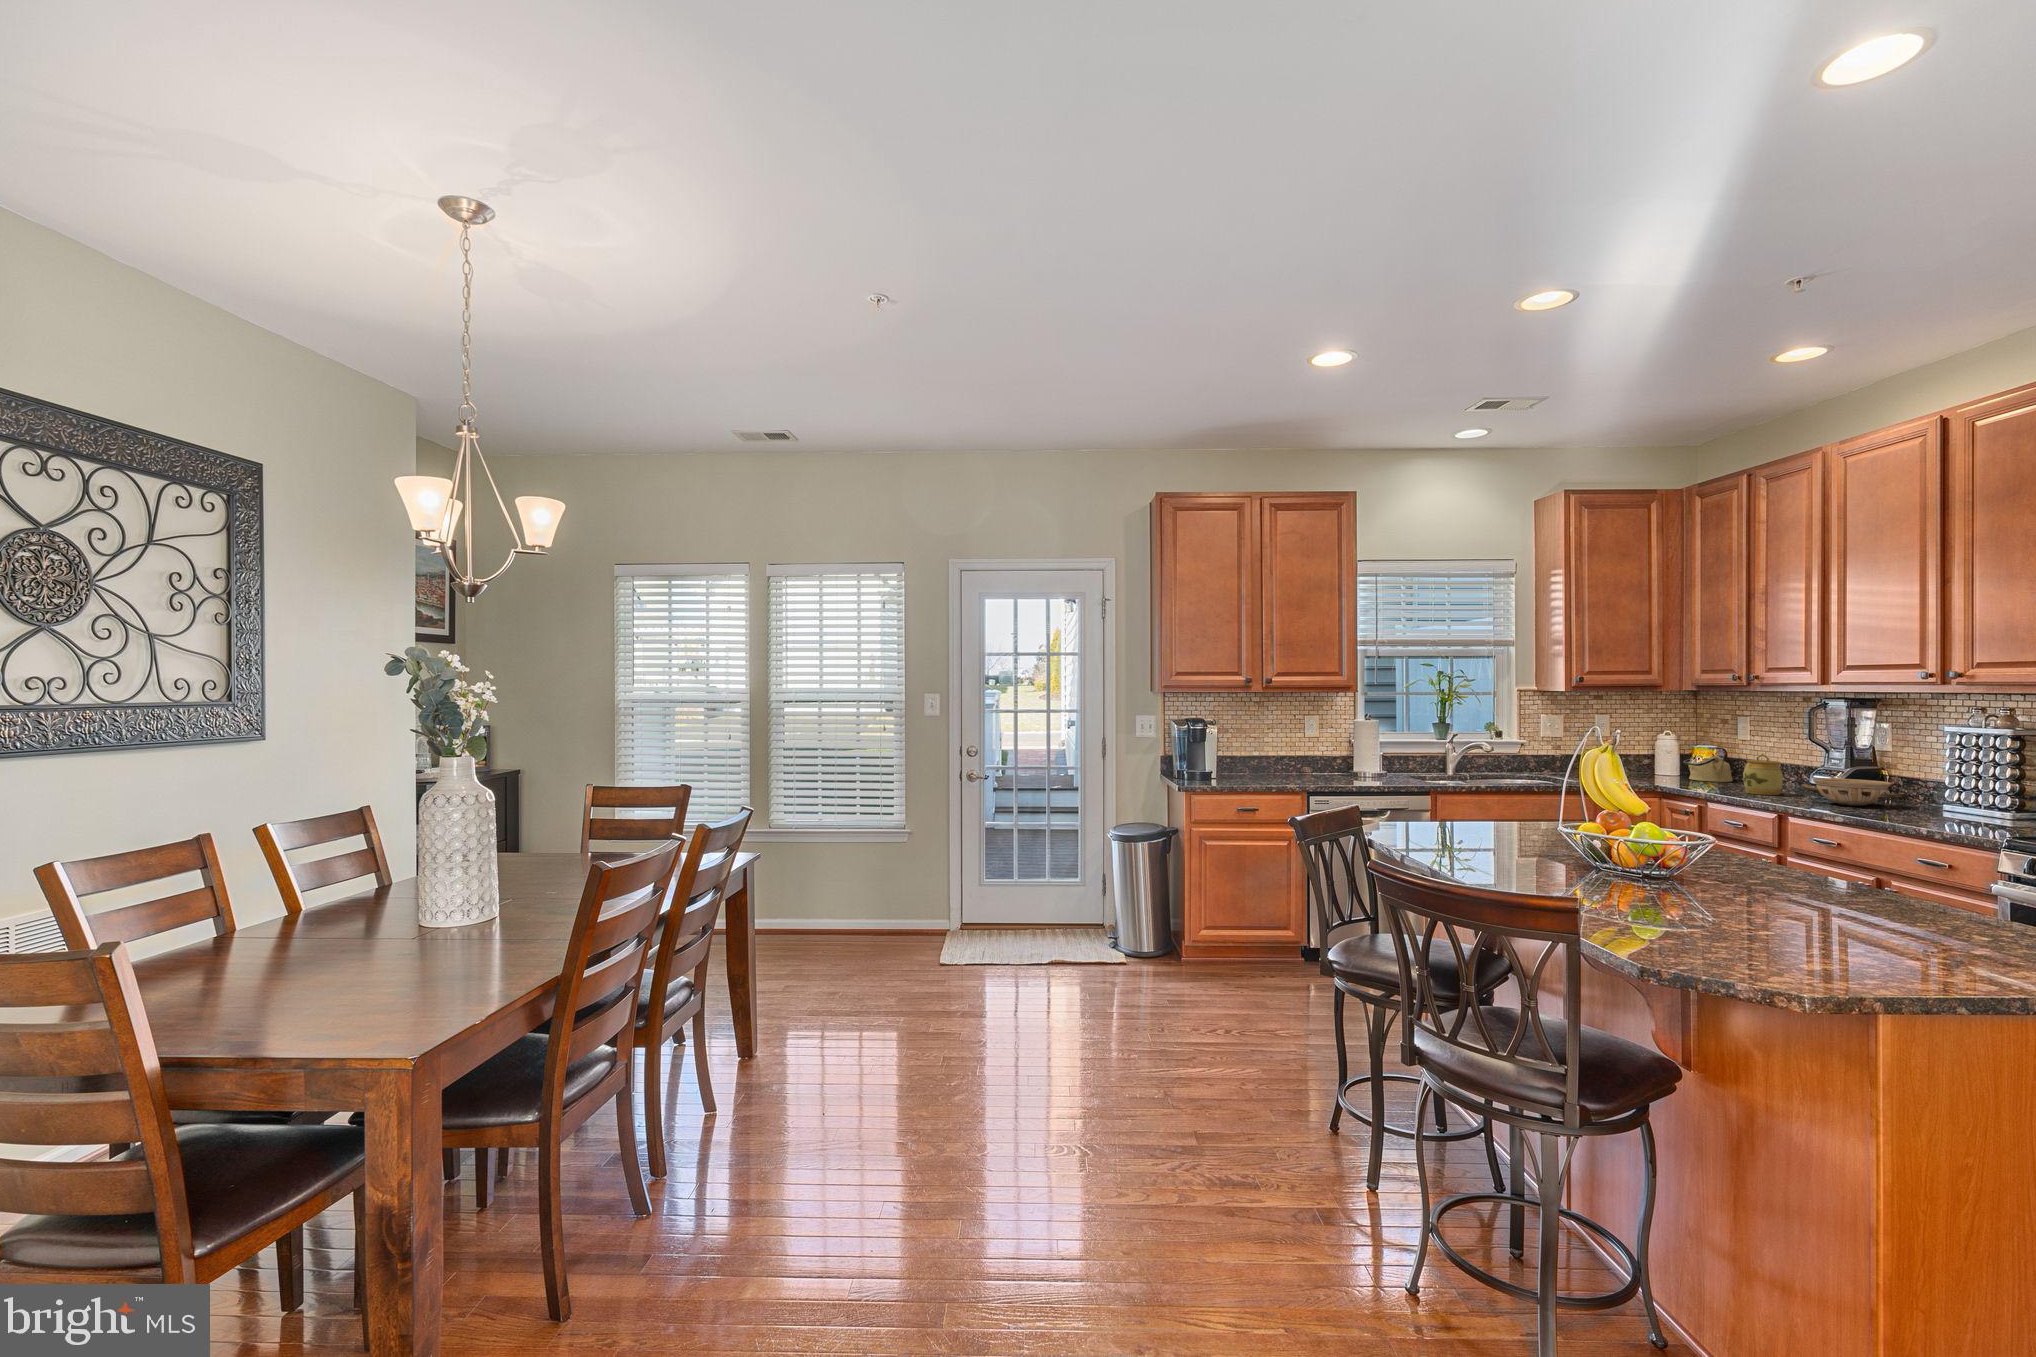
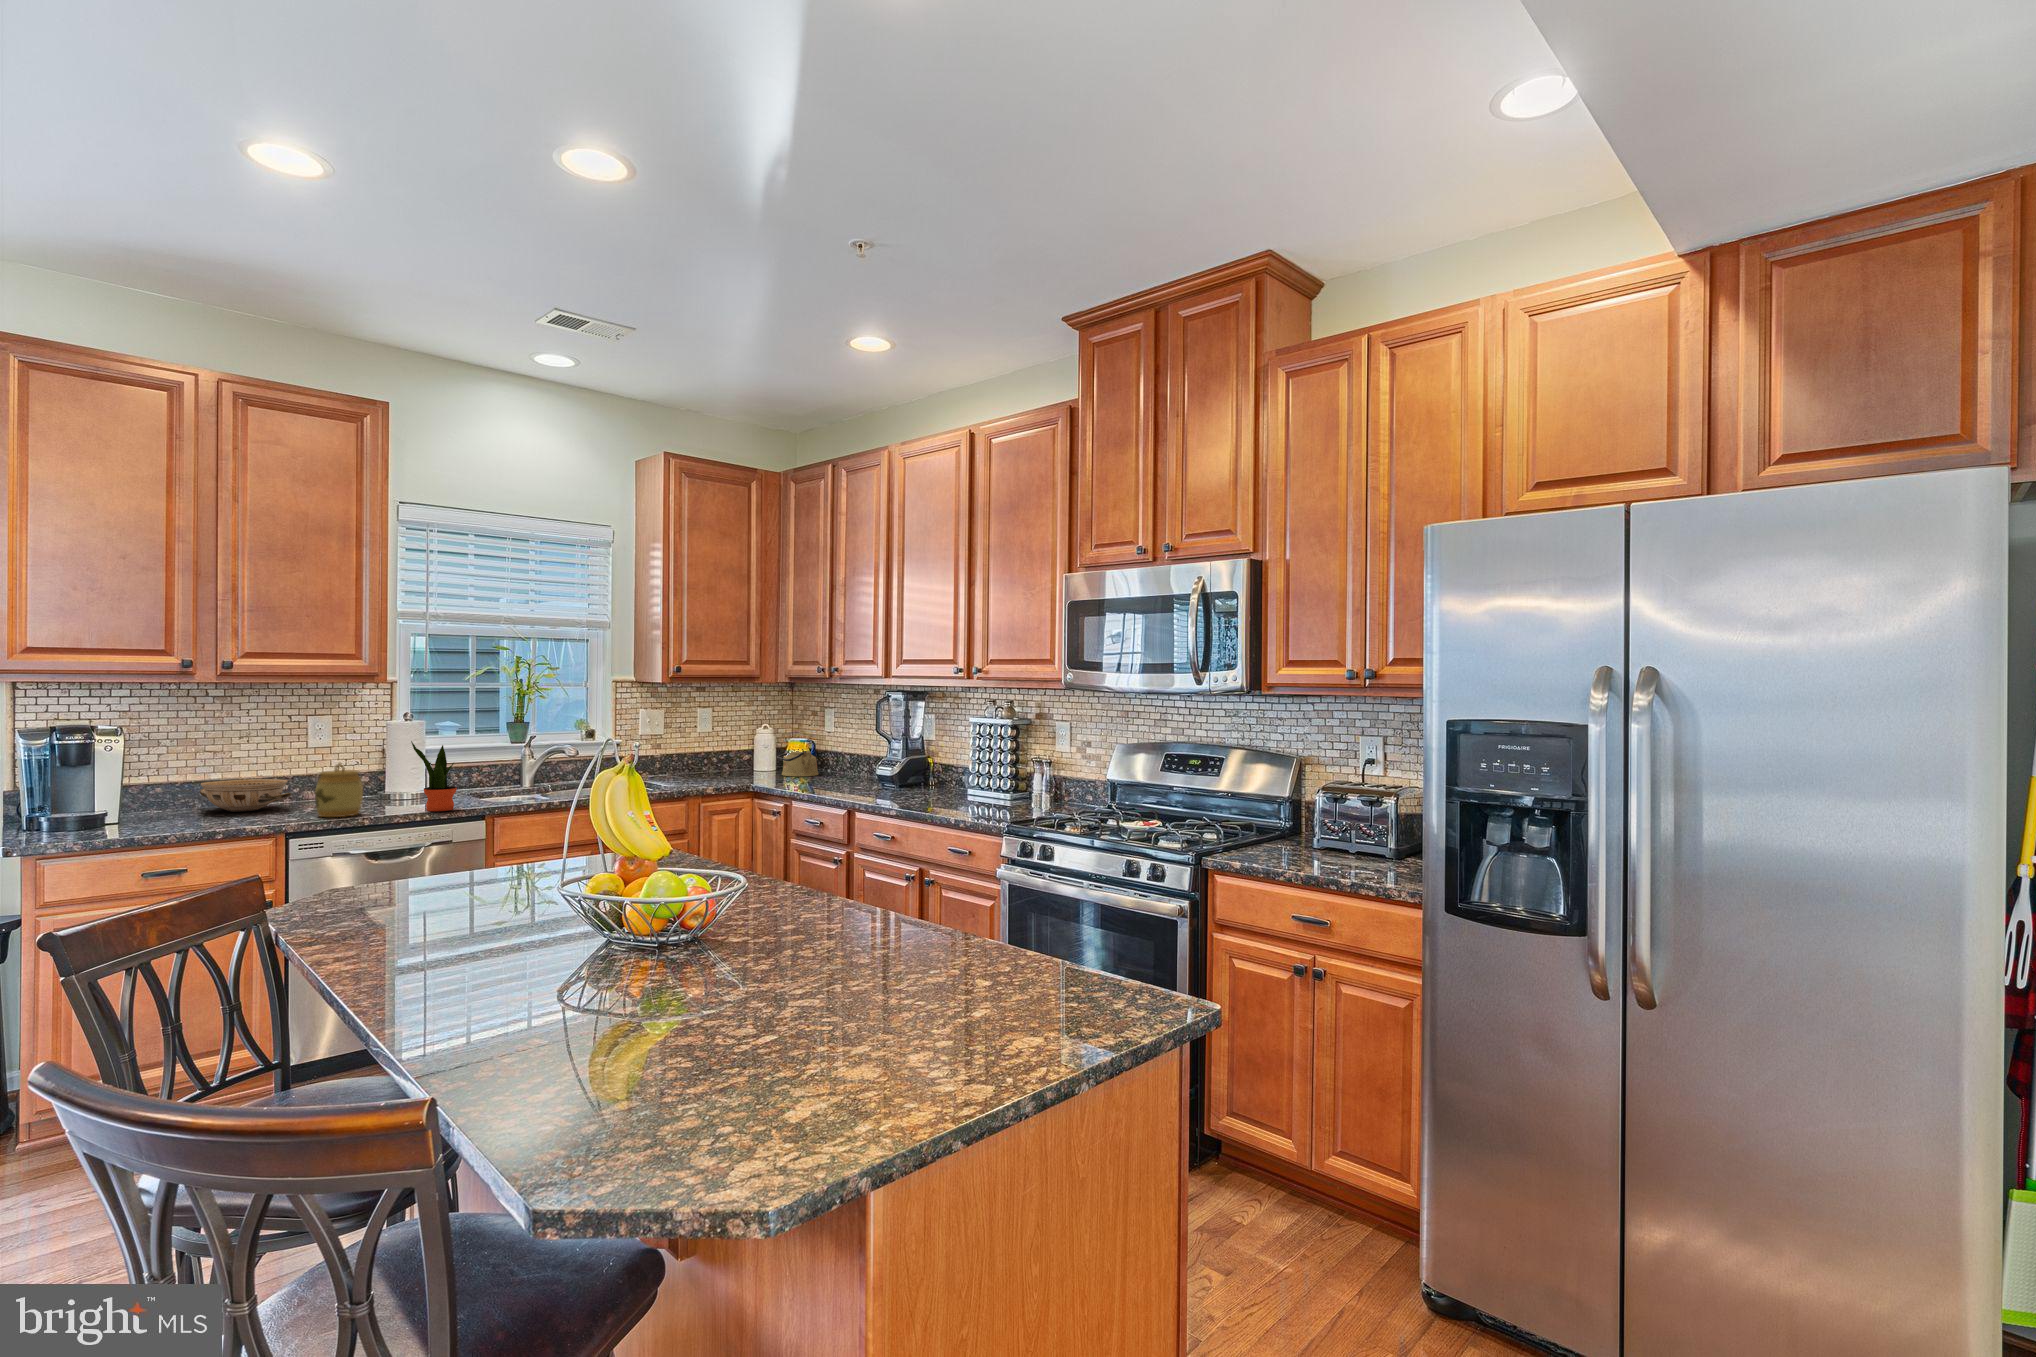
potted plant: none [1377,733,1409,785] -> present [411,741,457,811]
jar: present [1743,754,1783,795] -> present [315,763,363,817]
ceramic bowl: present [1801,778,1905,806] -> present [200,779,291,812]

